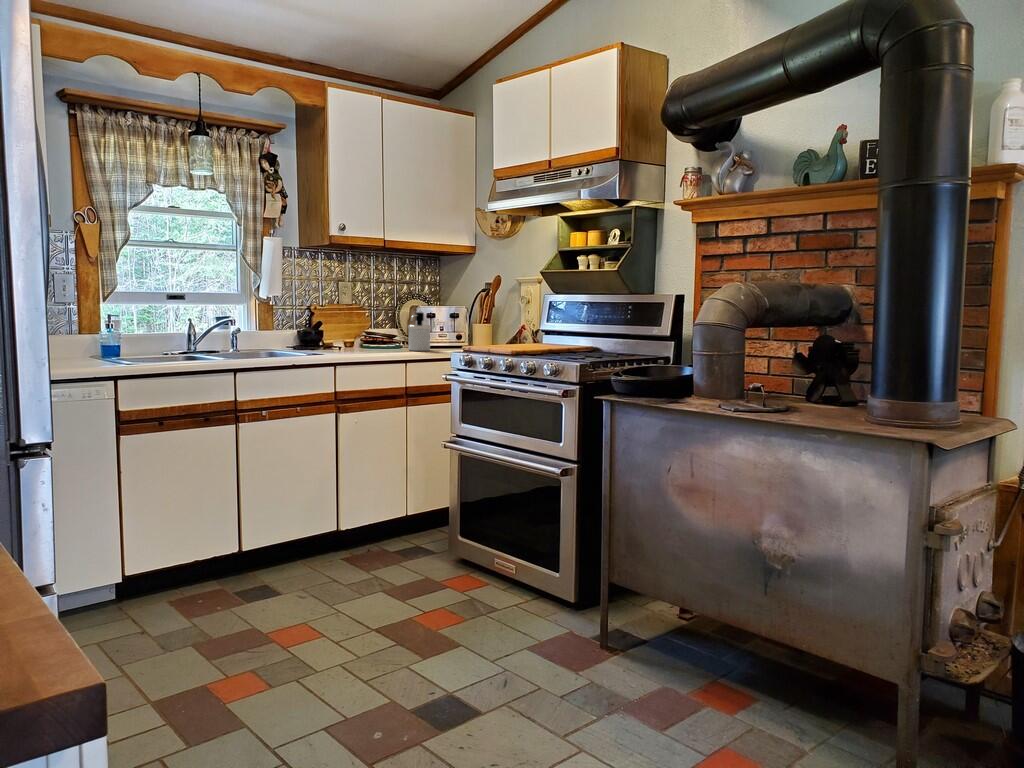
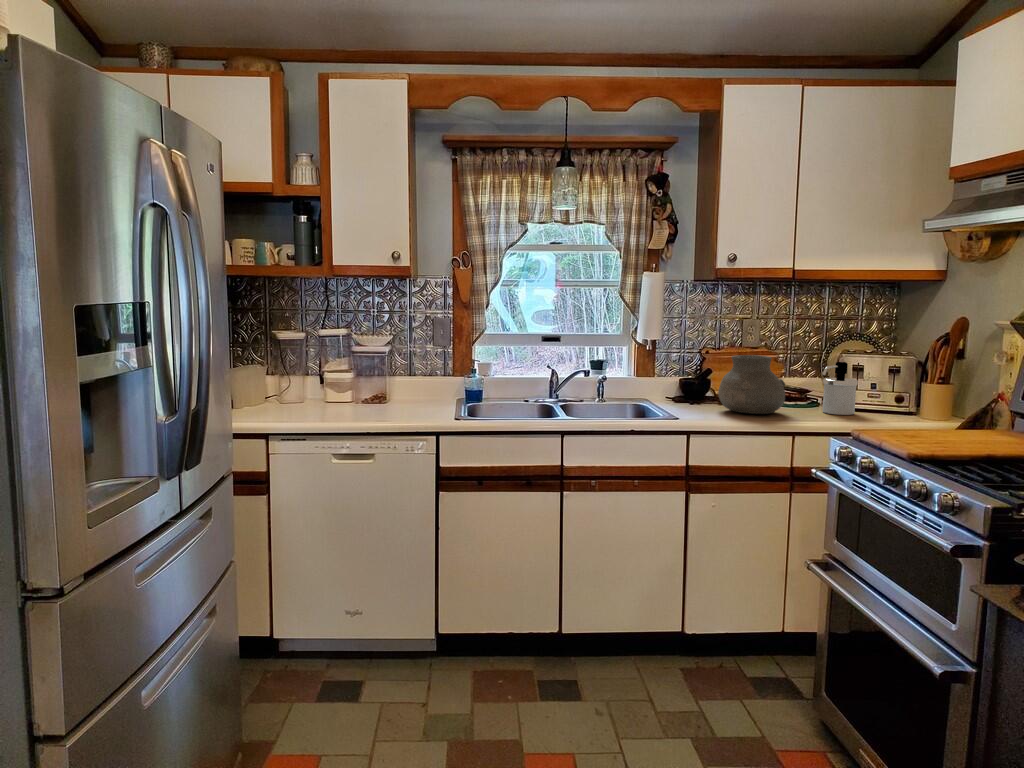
vase: none [337,308,387,352] -> present [718,355,785,414]

